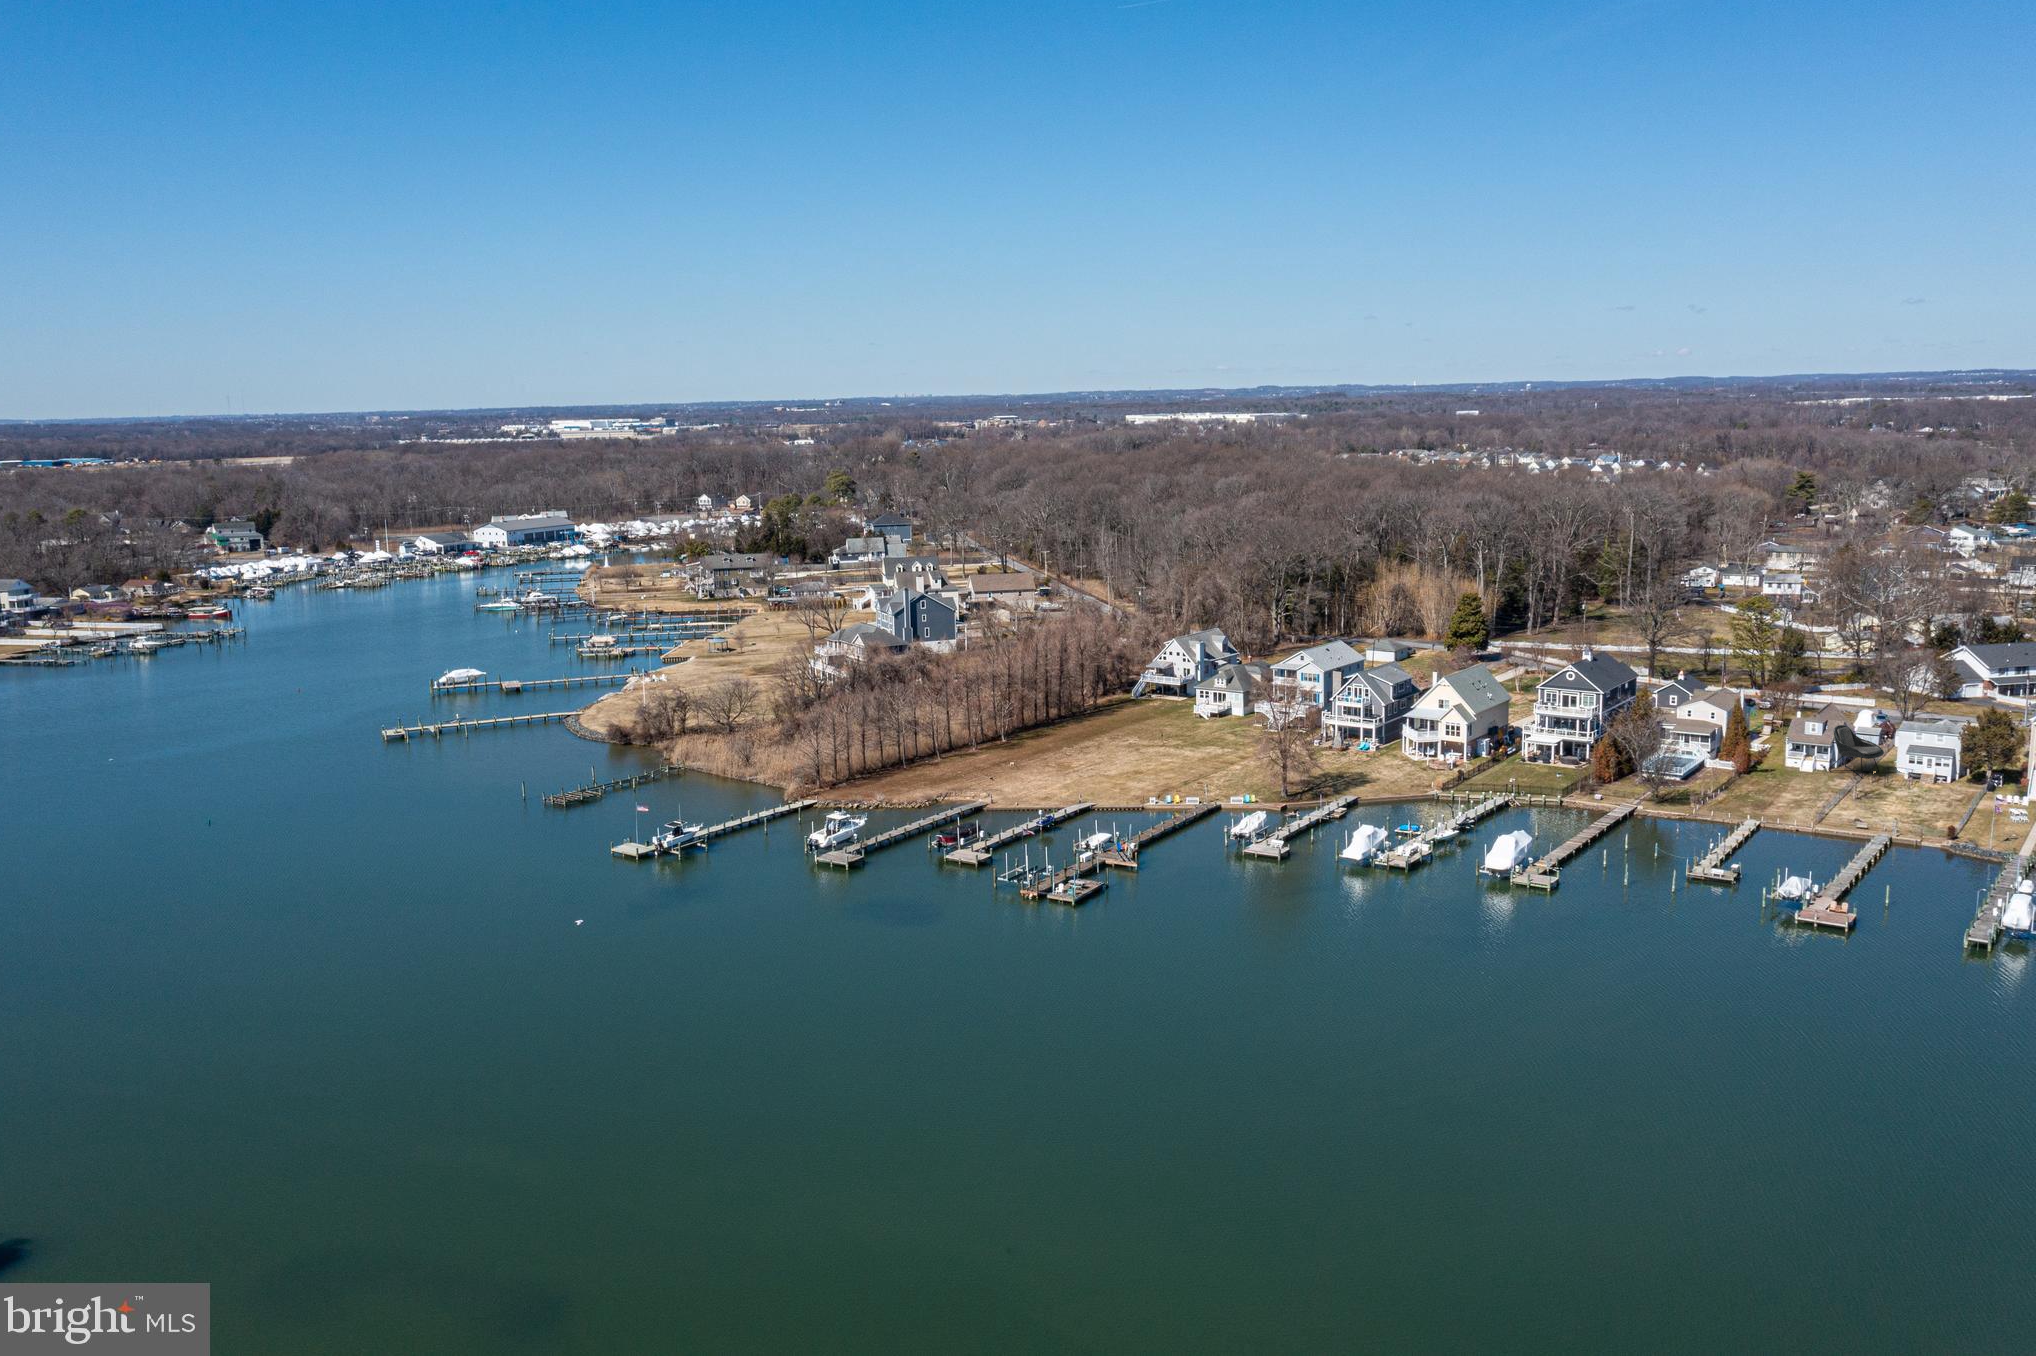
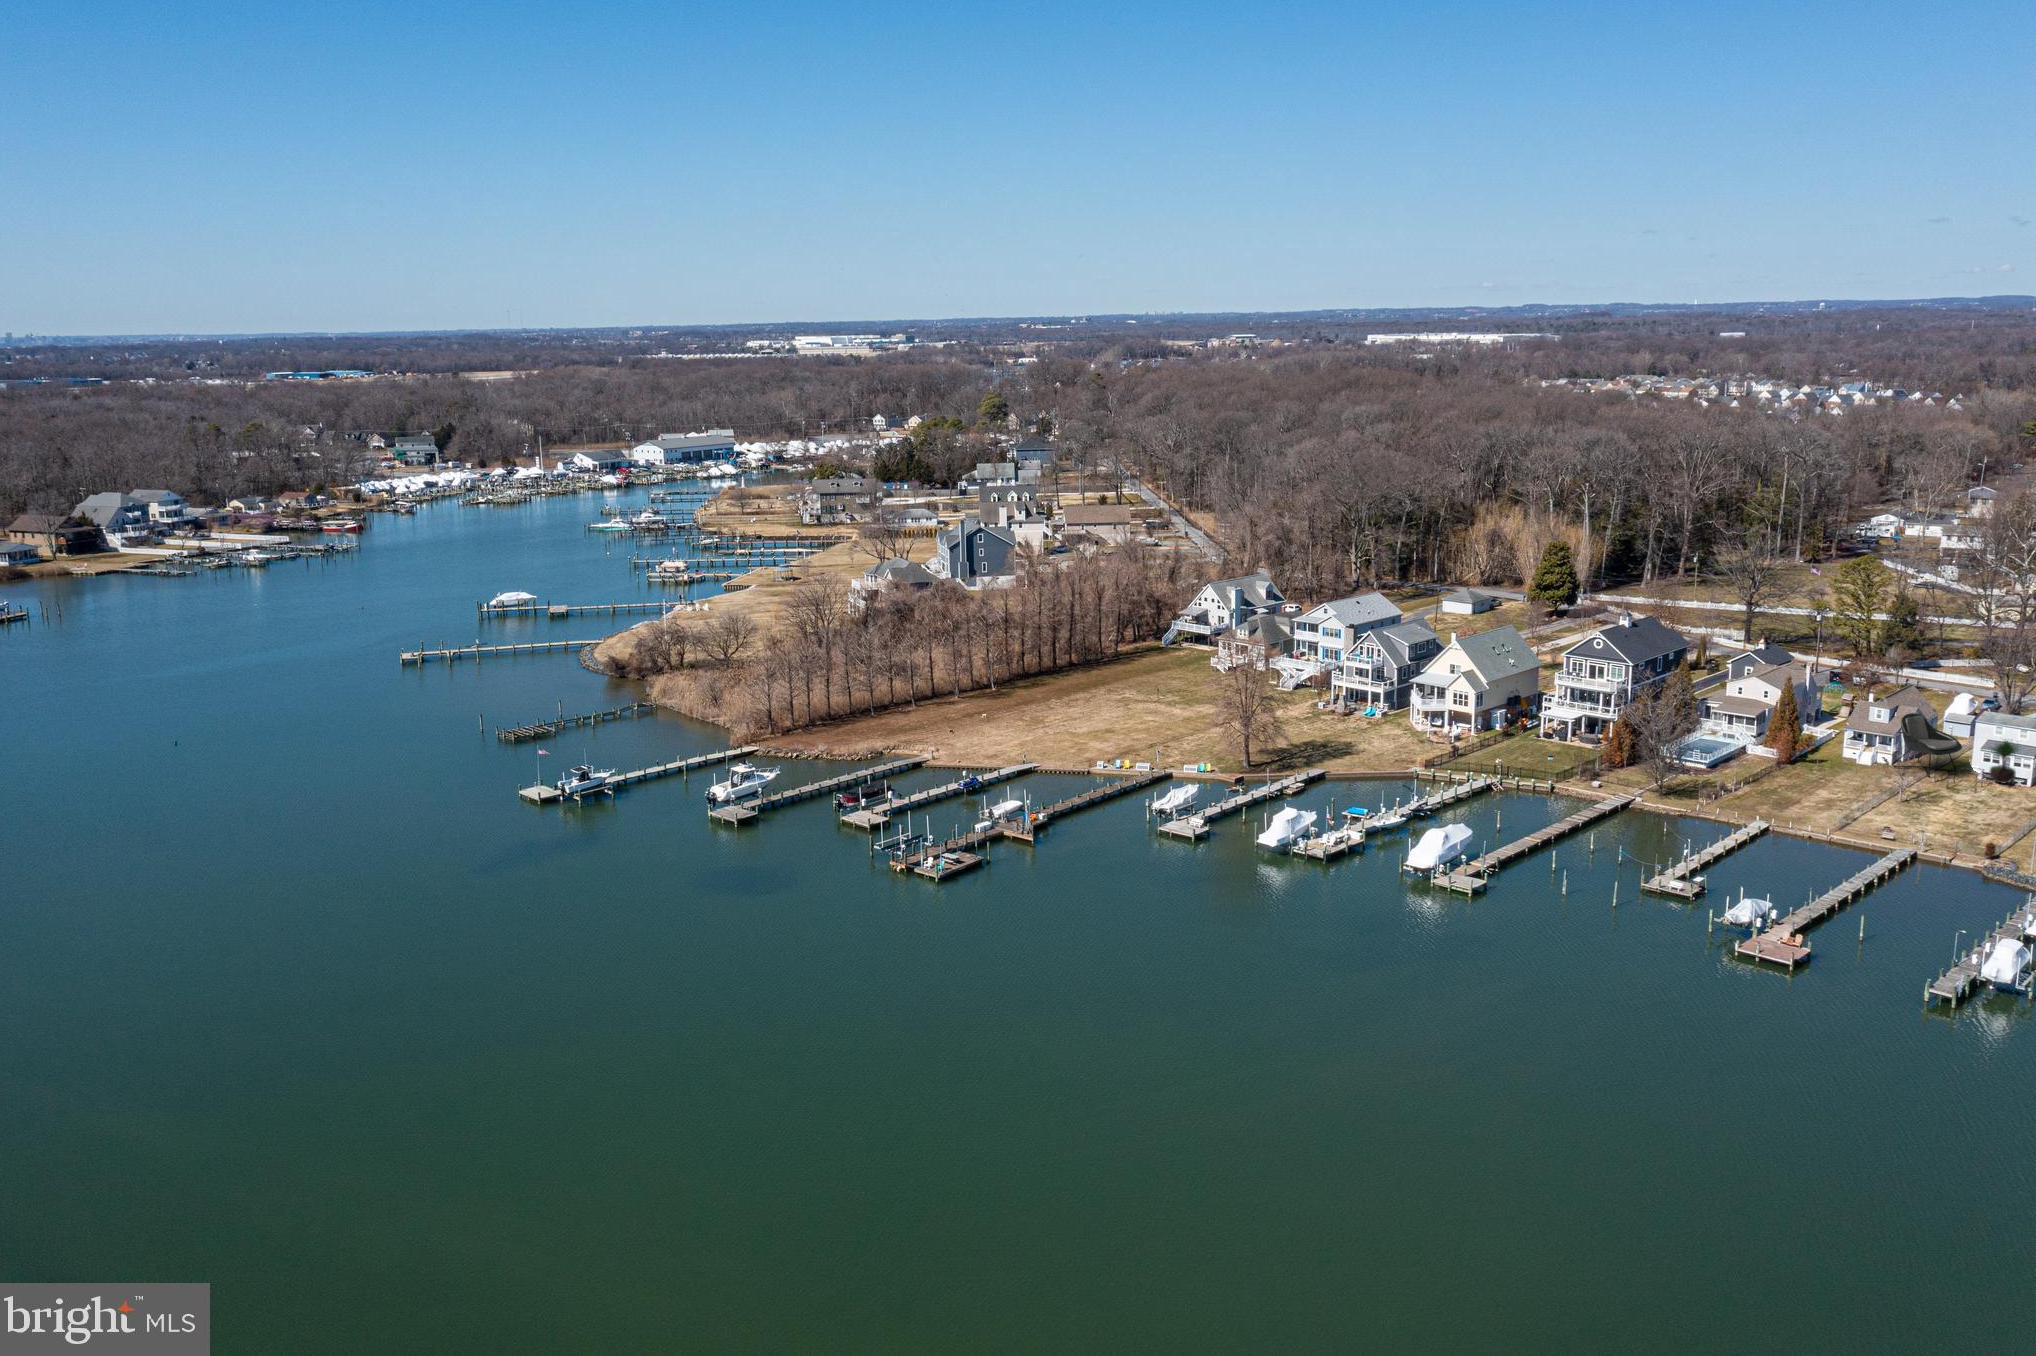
potted tree: none [1909,739,1939,780] -> present [1989,741,2021,783]

